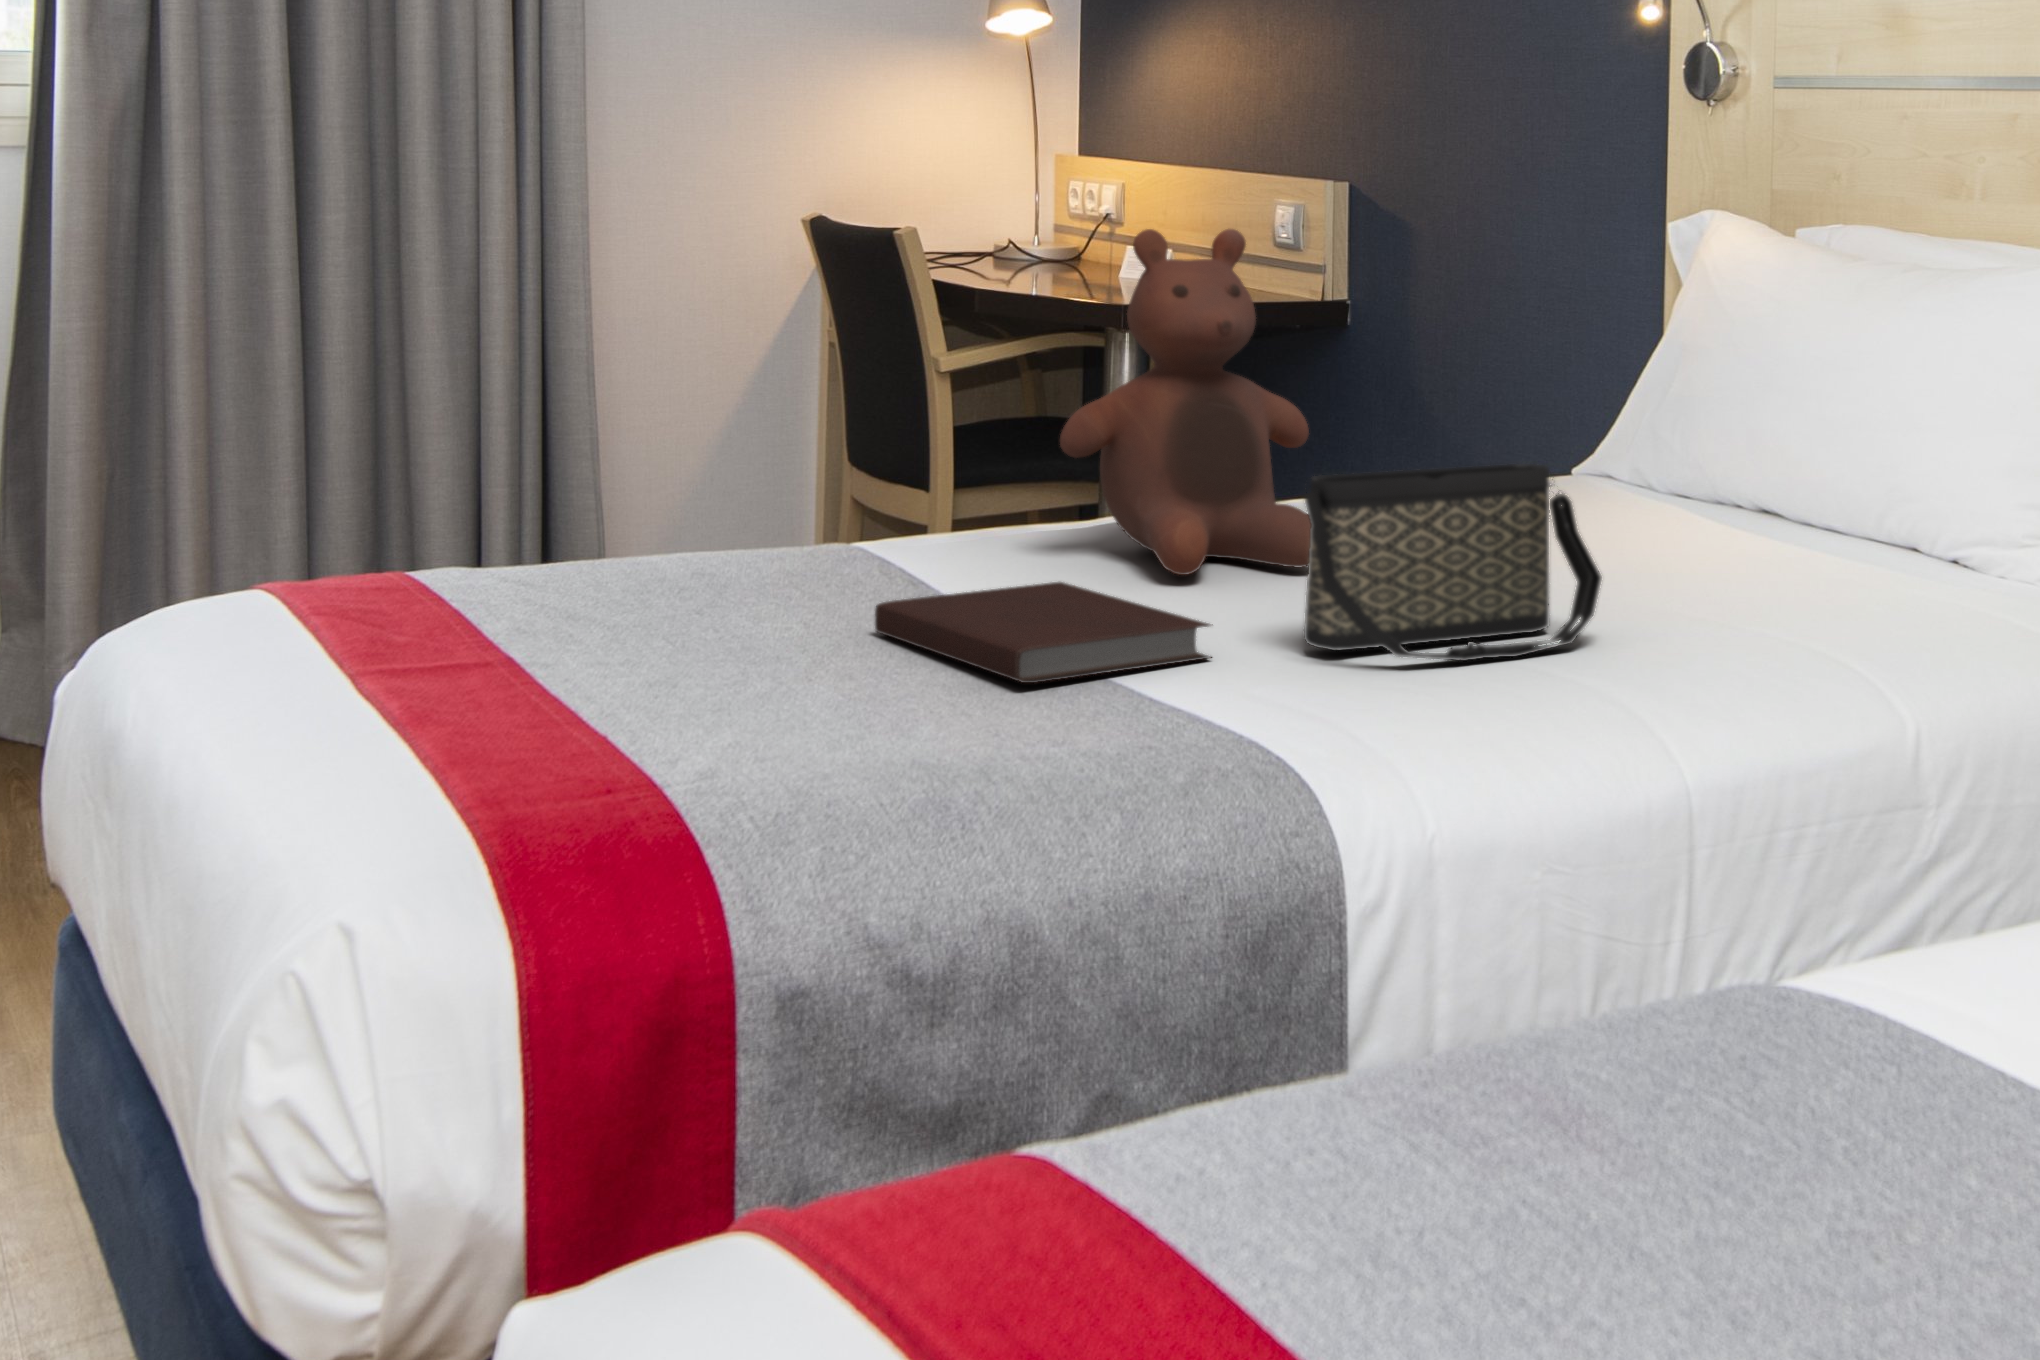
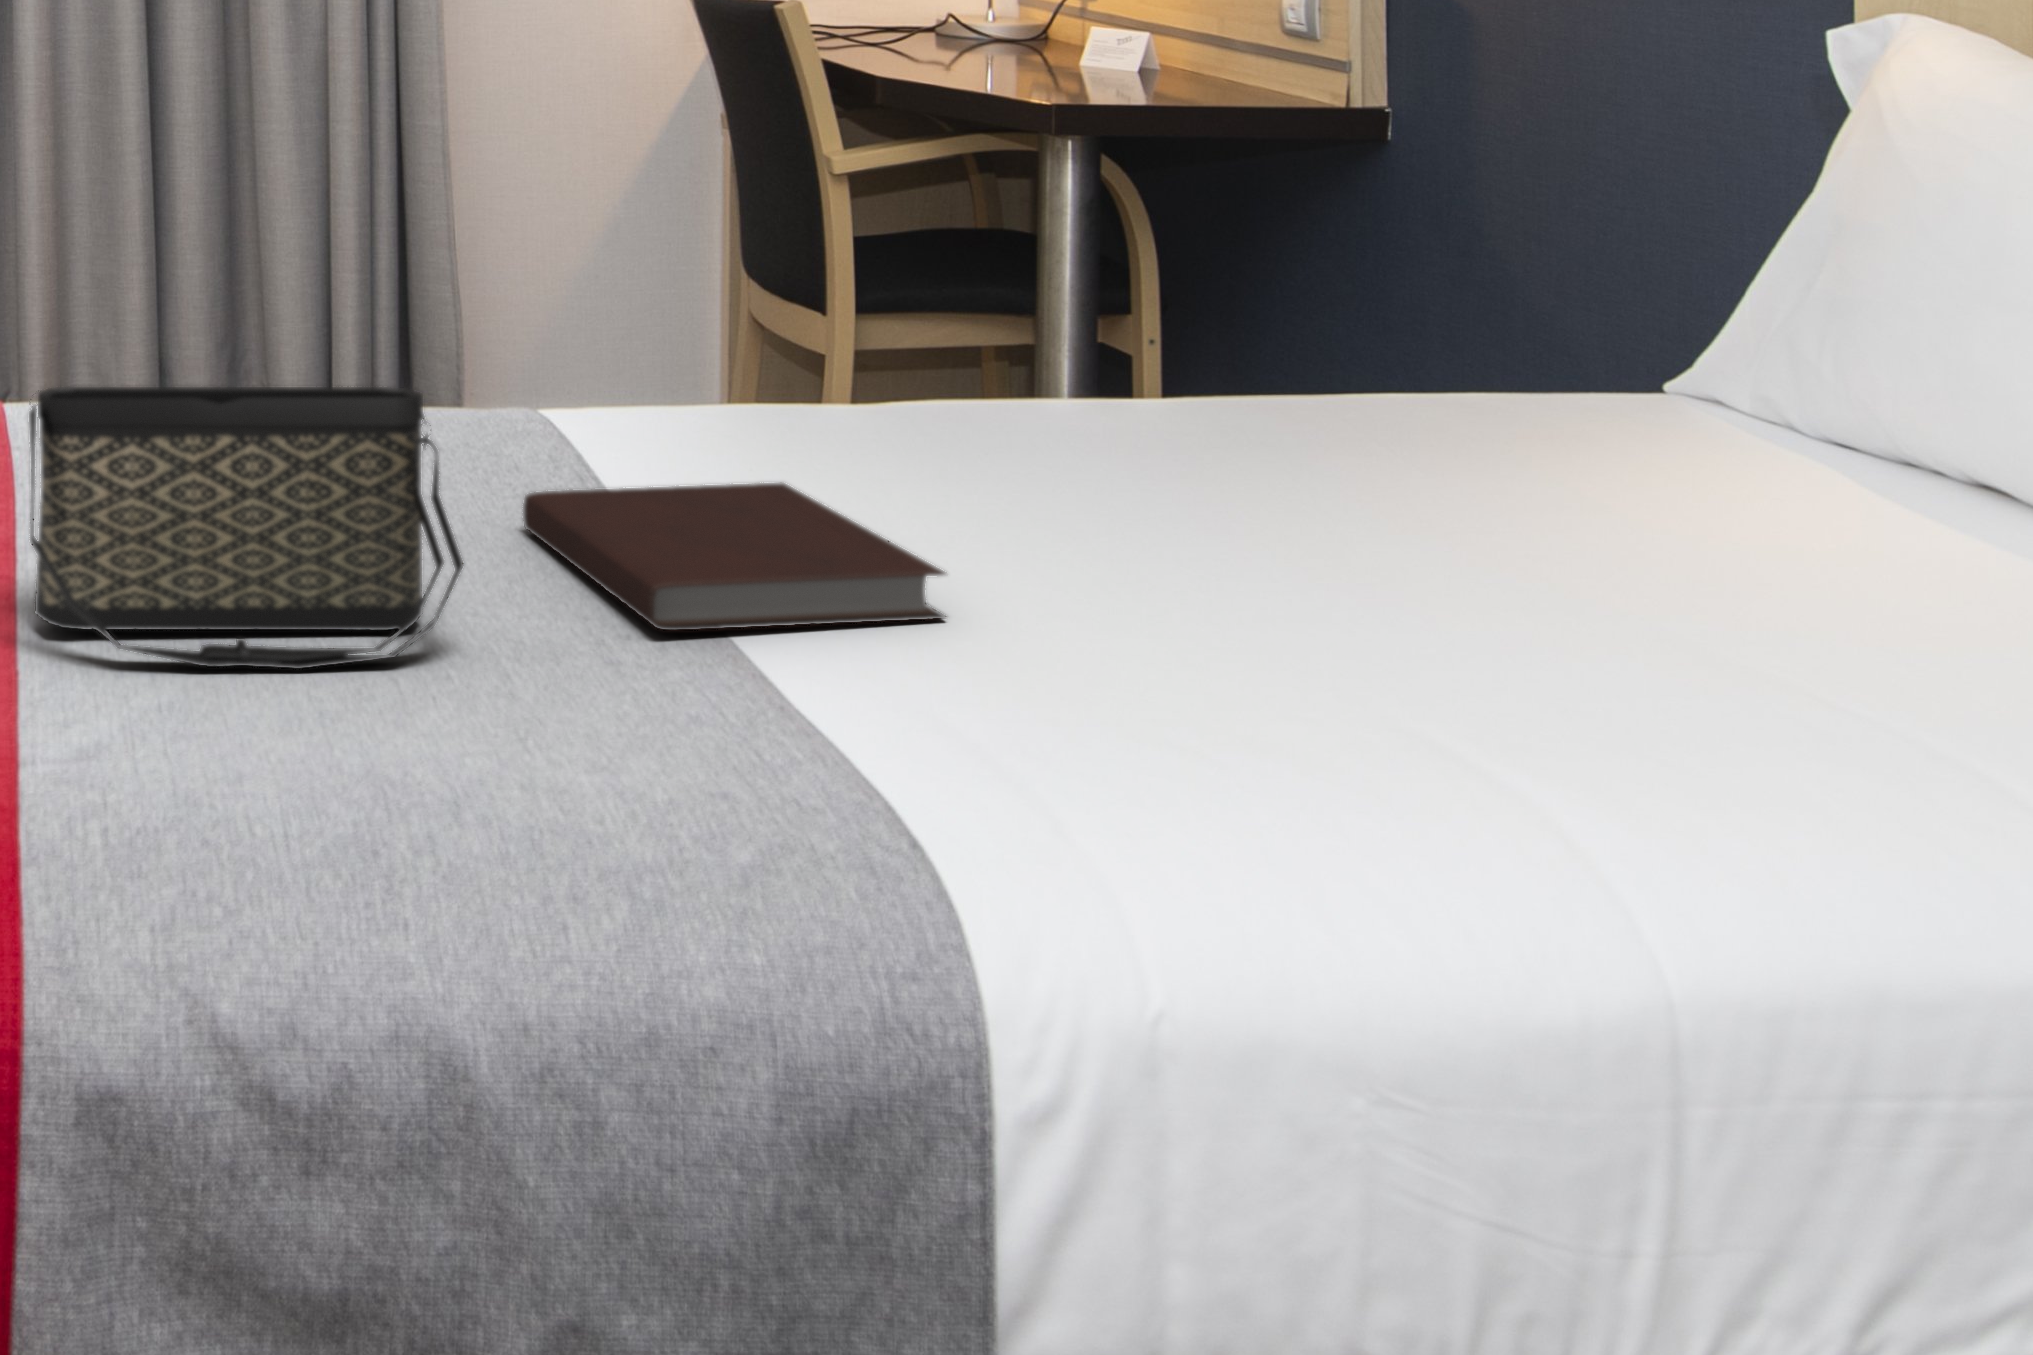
stuffed bear: present [1060,229,1311,575] -> none [821,26,1184,487]
handbag: present [1304,464,1602,661] -> present [29,387,464,669]

